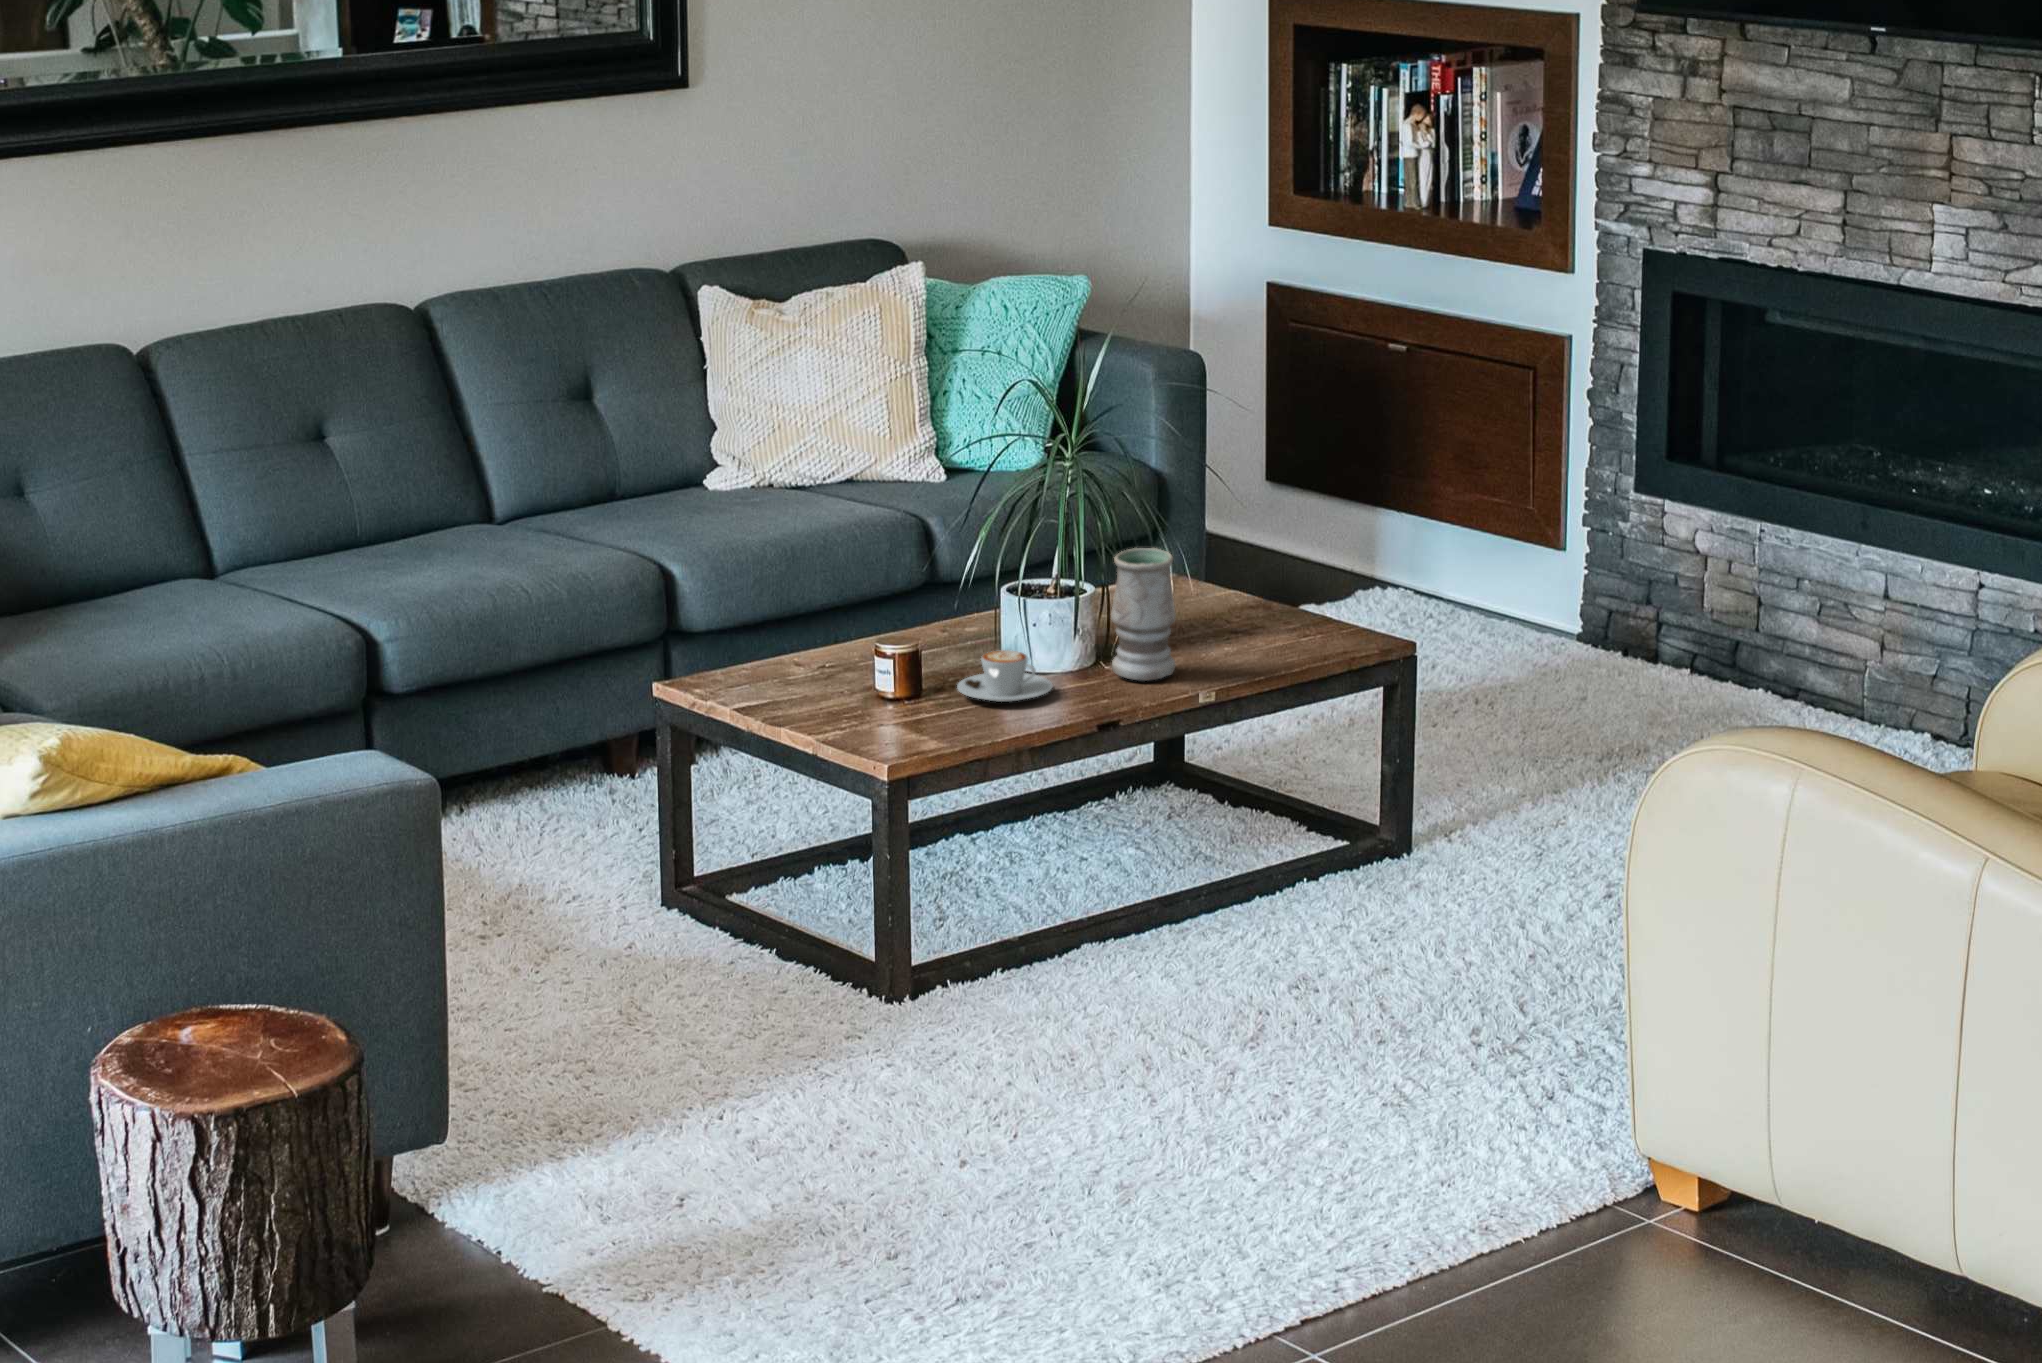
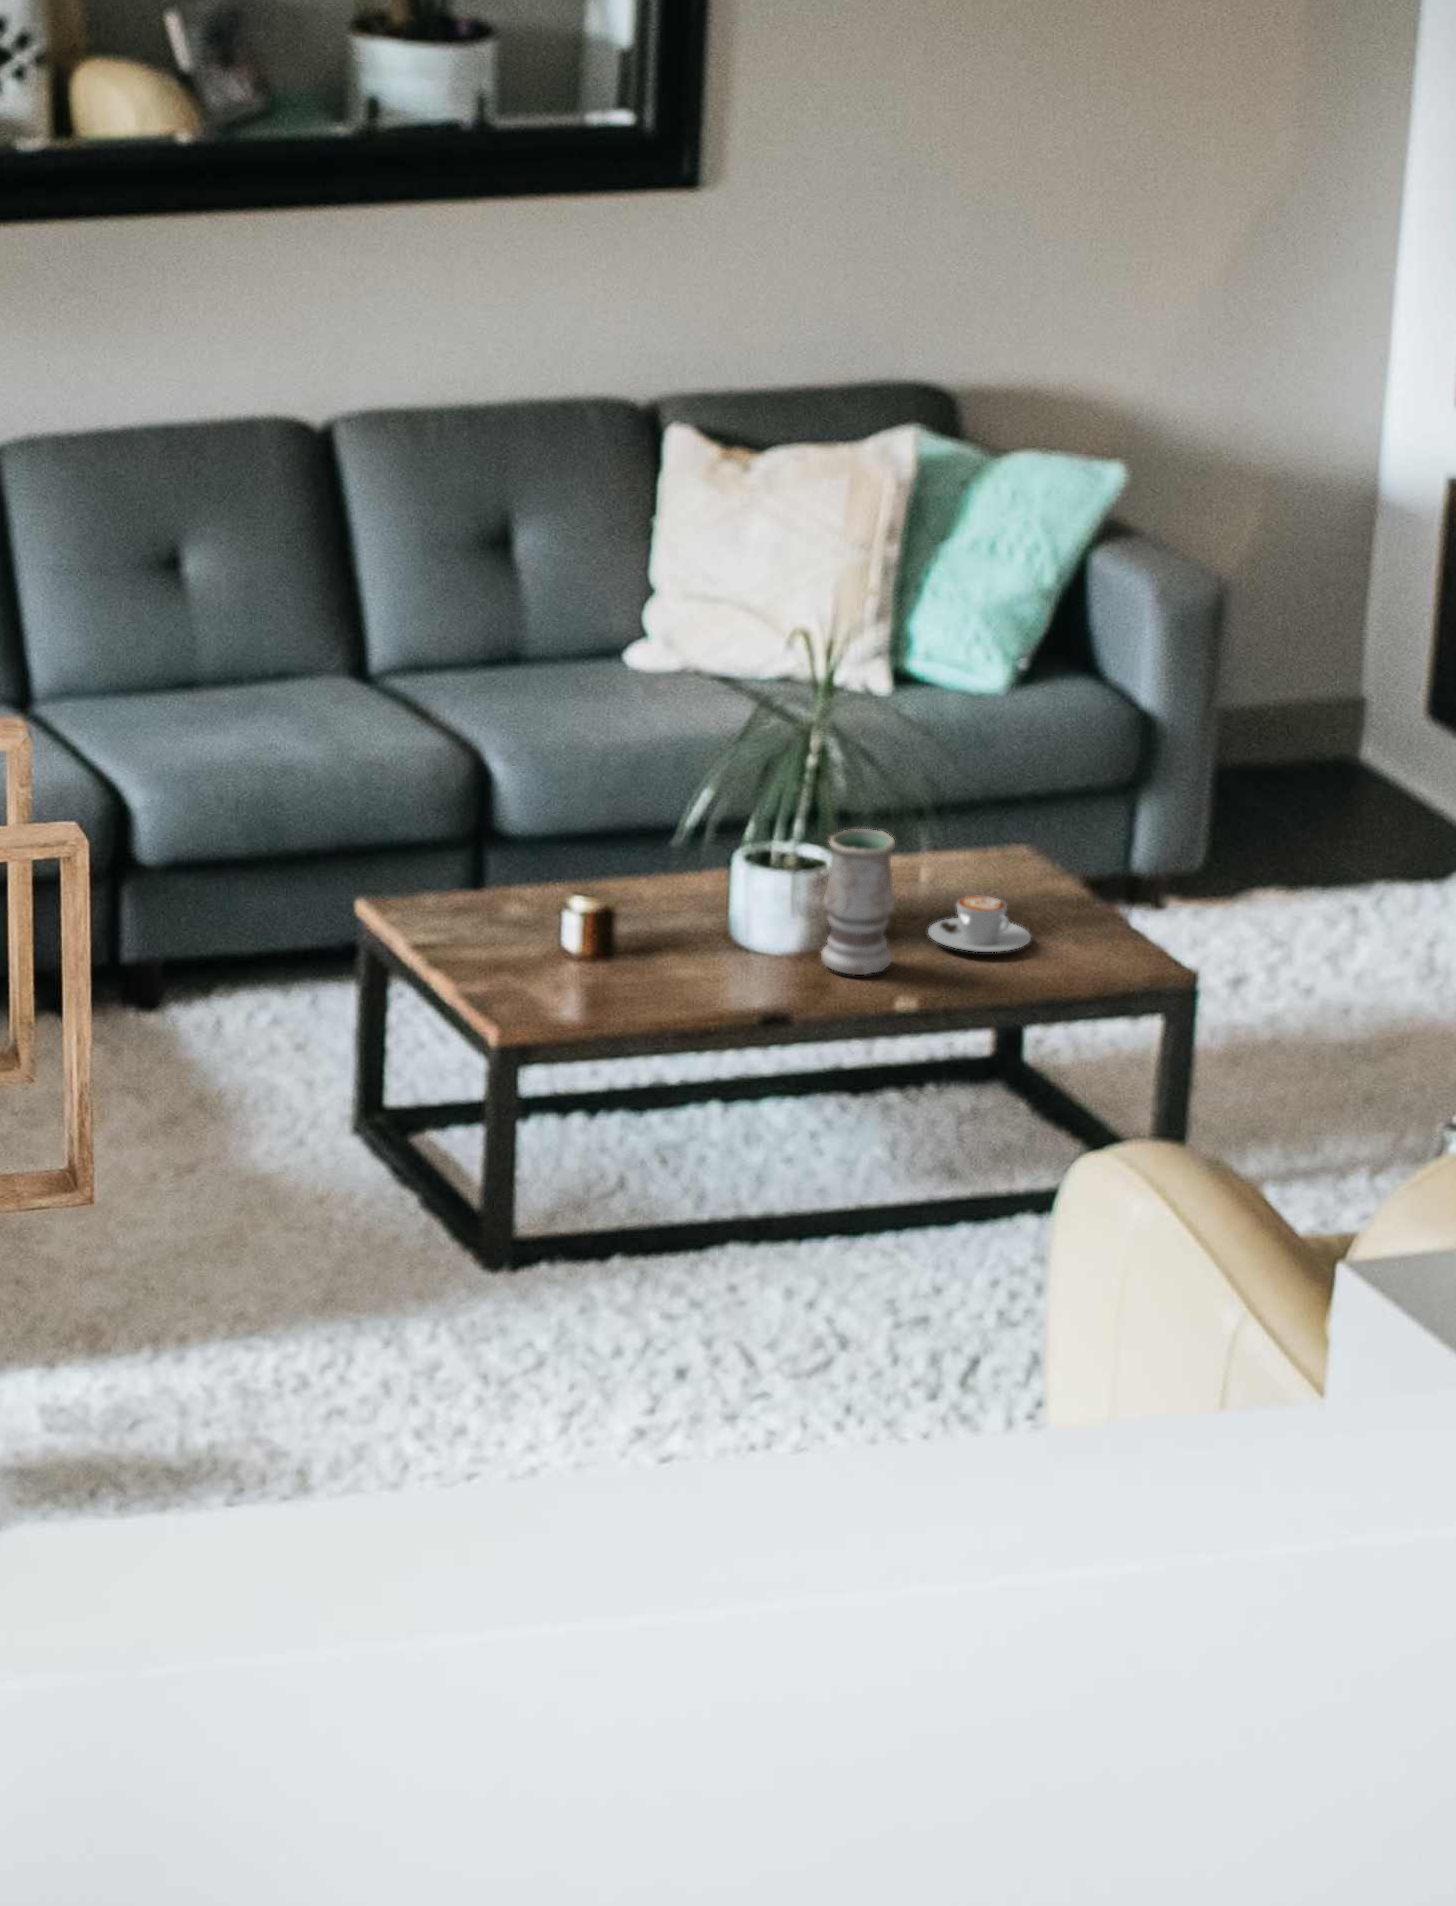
coffee cup: present [957,650,1052,702] -> present [928,896,1031,952]

